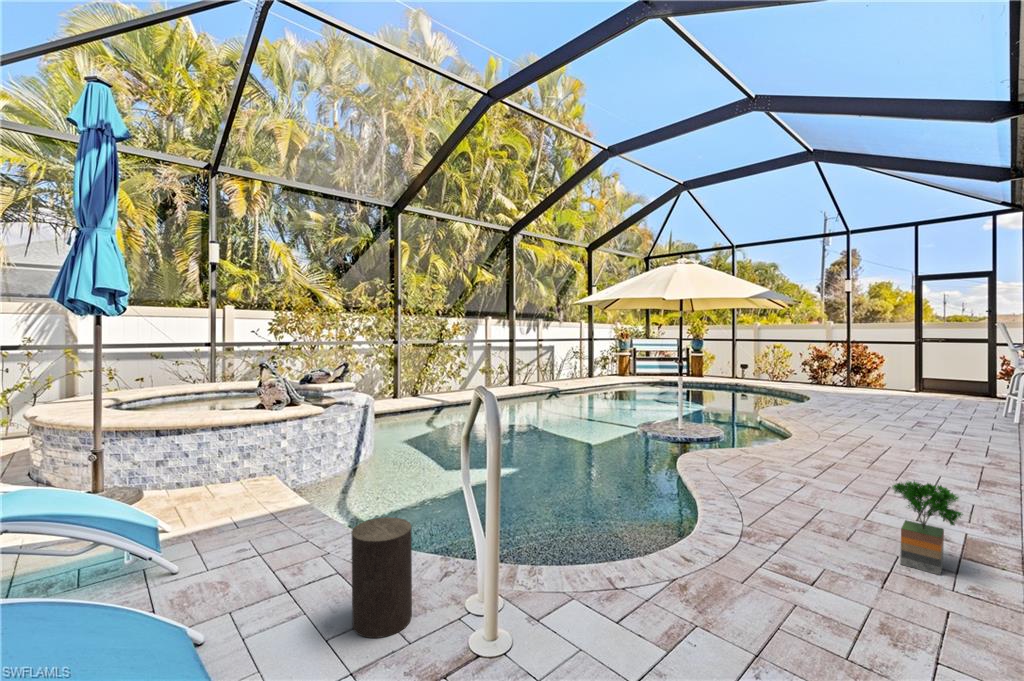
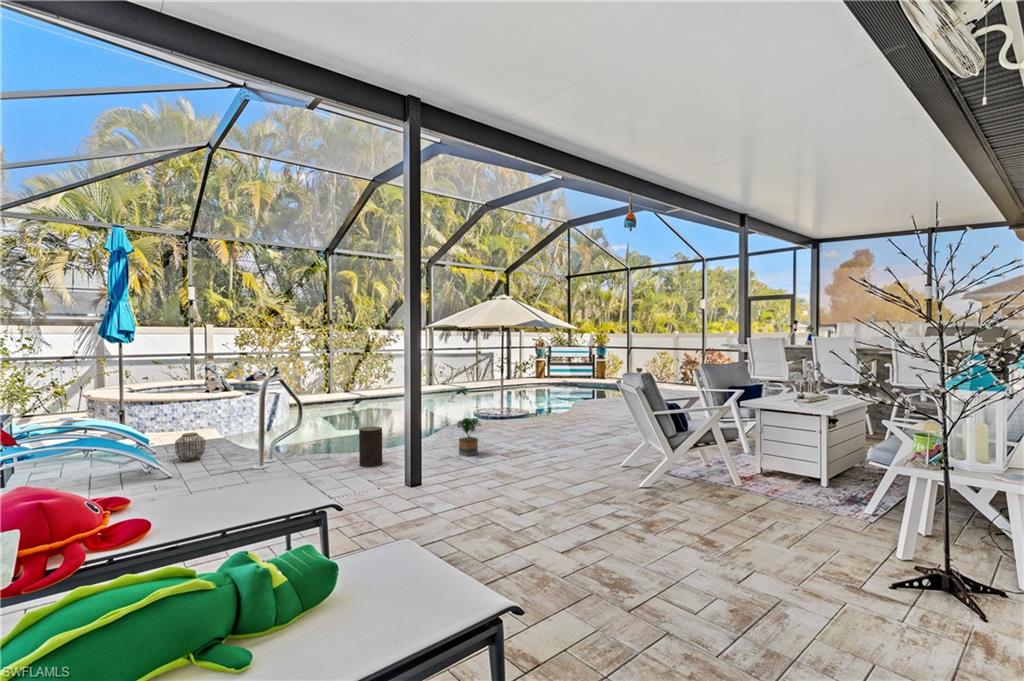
stool: present [351,517,412,638] -> present [359,427,382,467]
woven basket: none [244,537,319,624] -> present [175,433,205,462]

